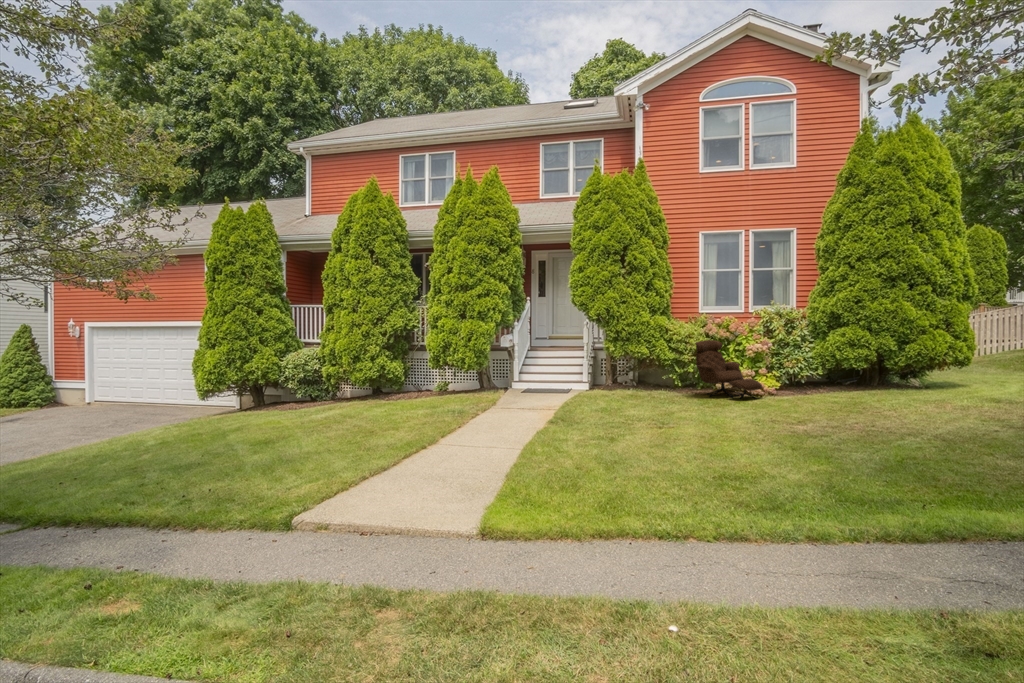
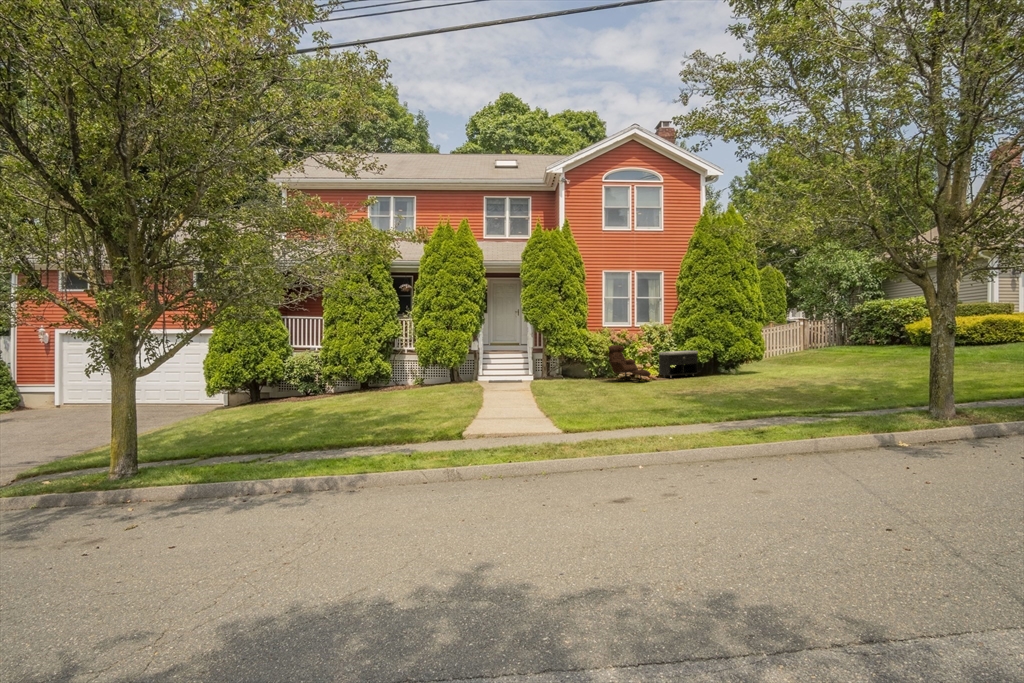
storage bench: none [781,349,849,392] -> present [659,351,698,378]

